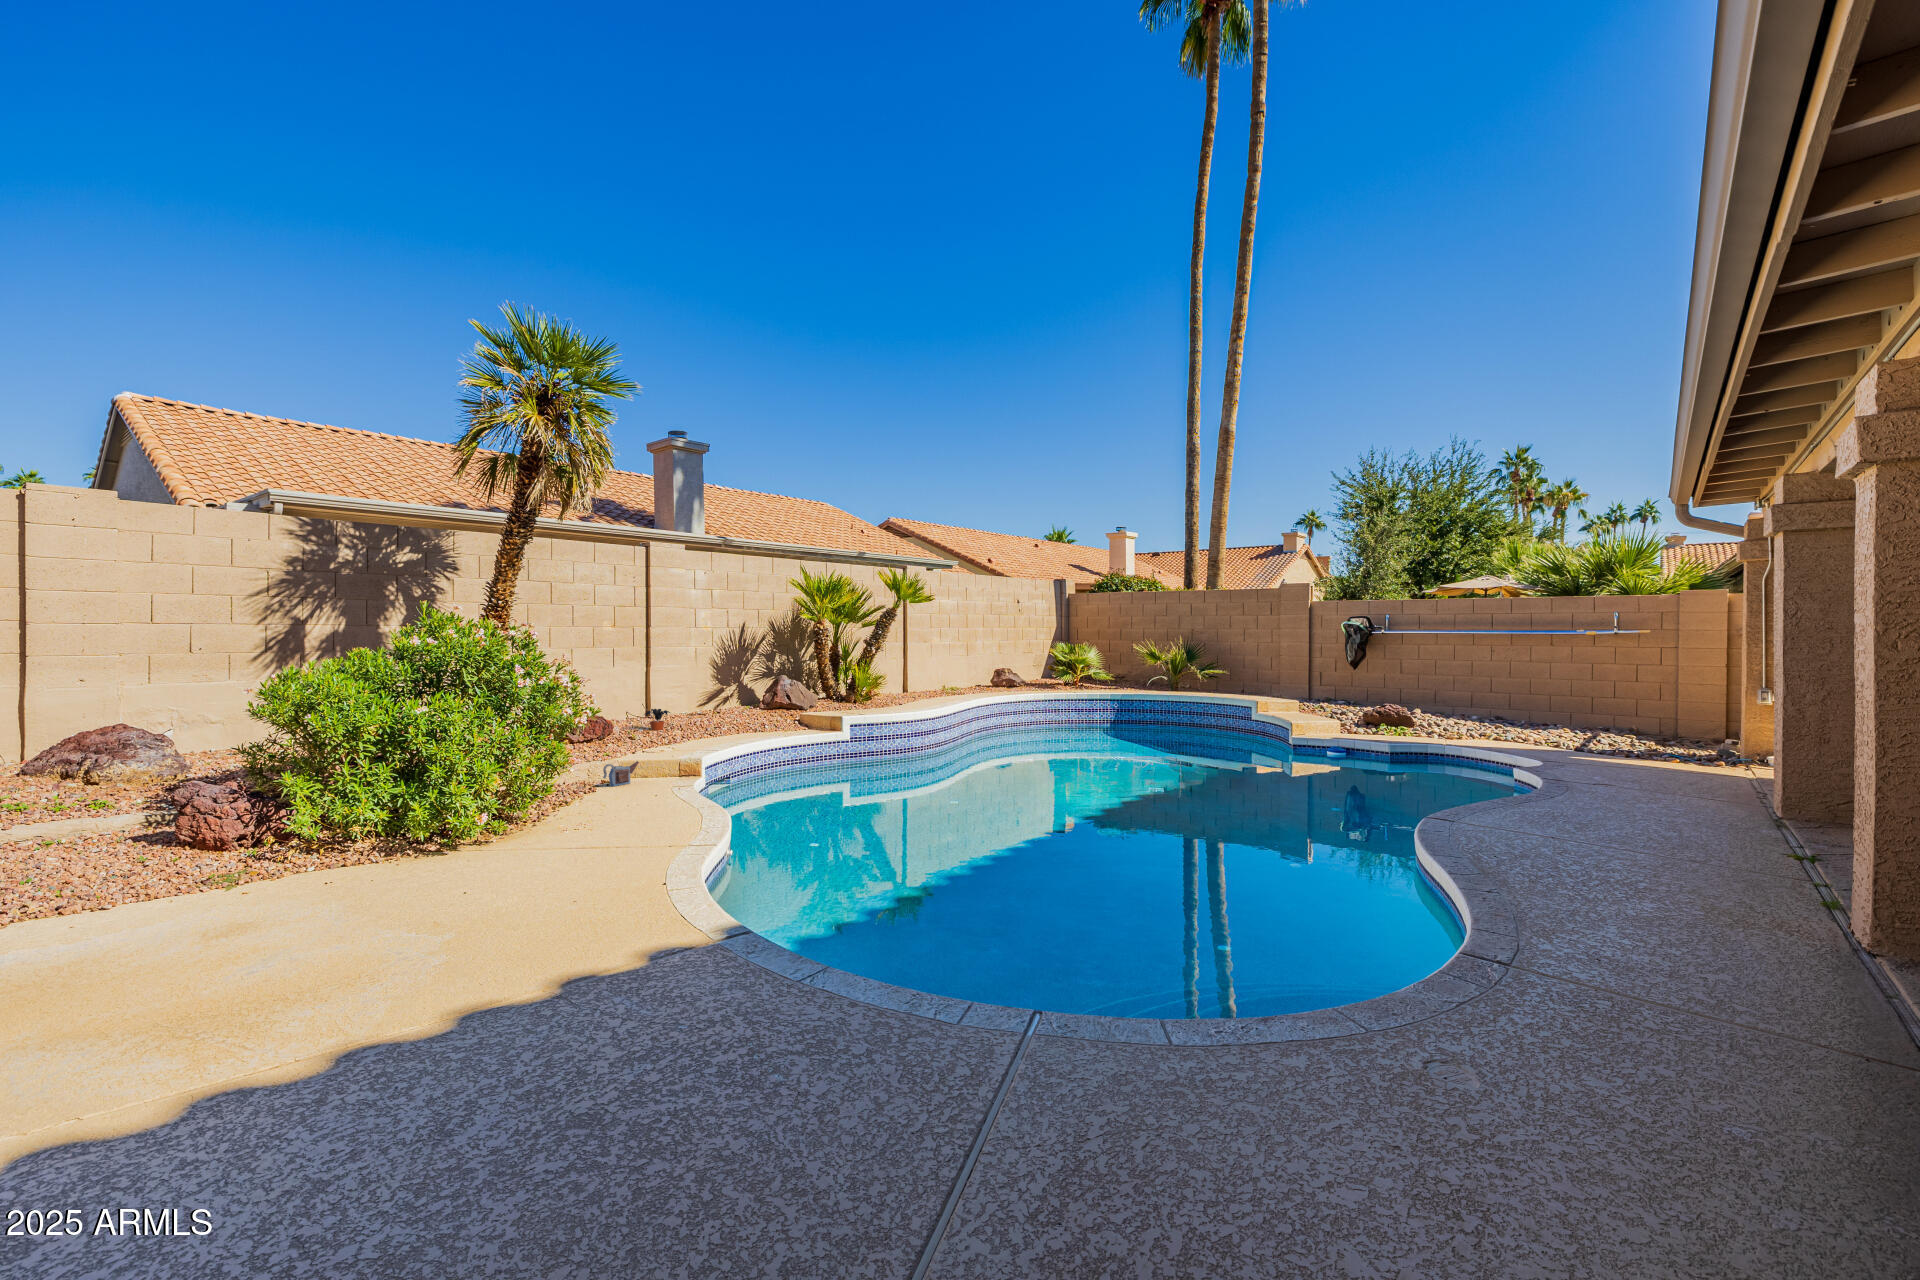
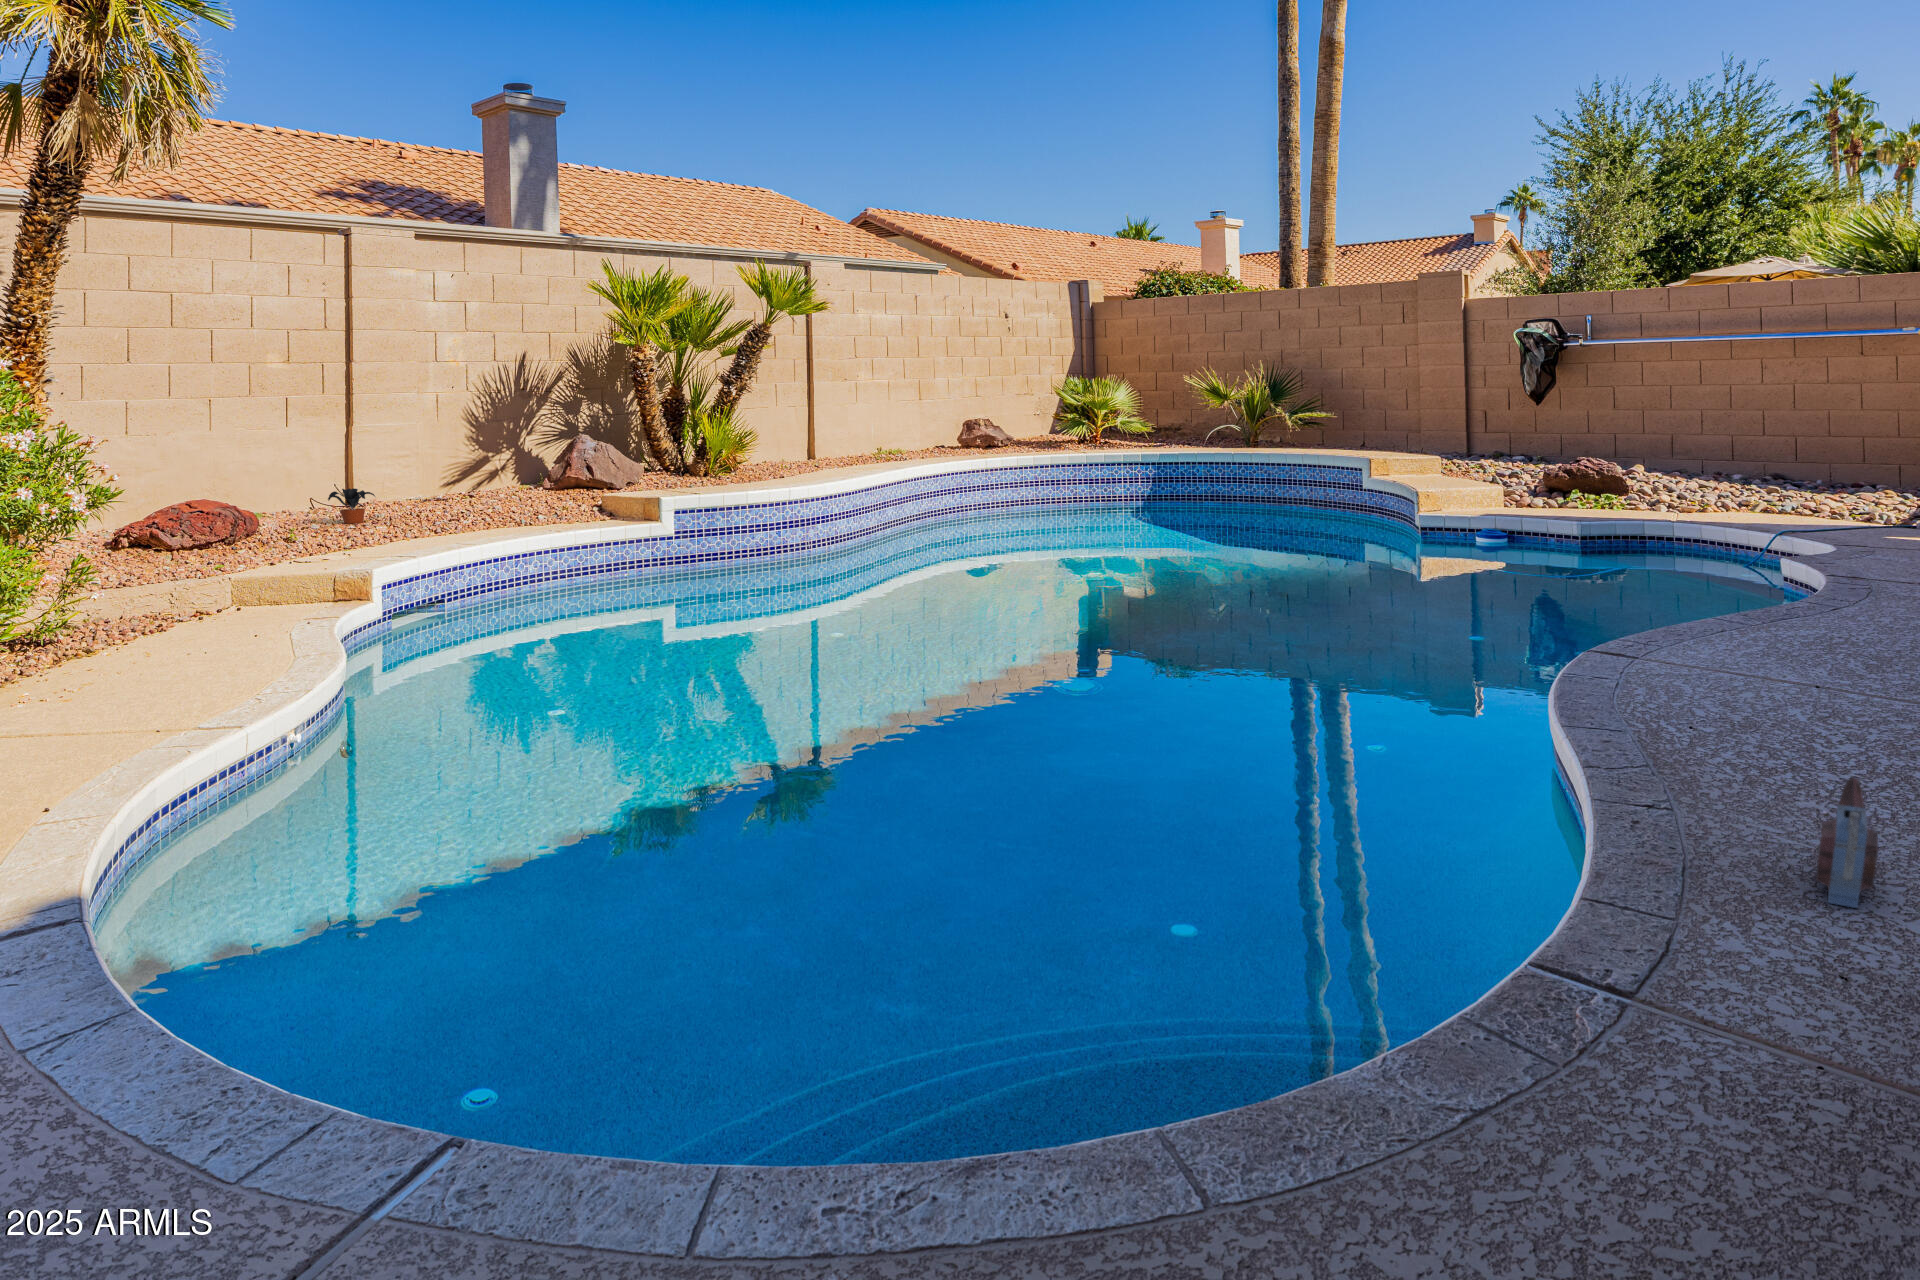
watering can: present [603,761,639,786] -> present [1816,778,1878,908]

